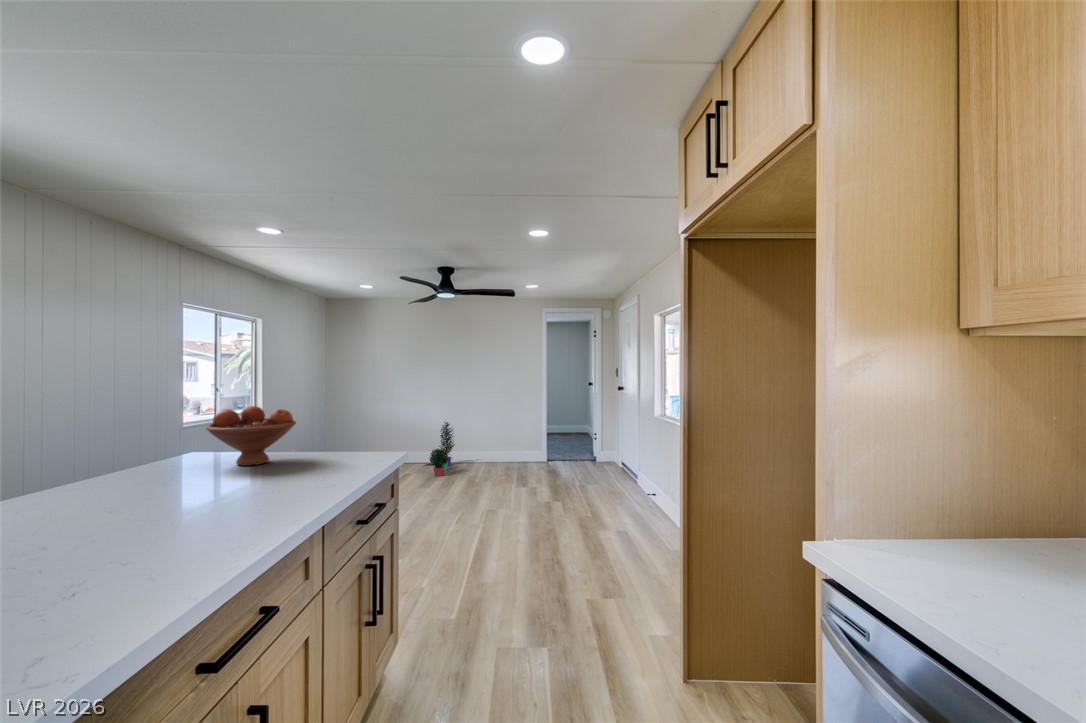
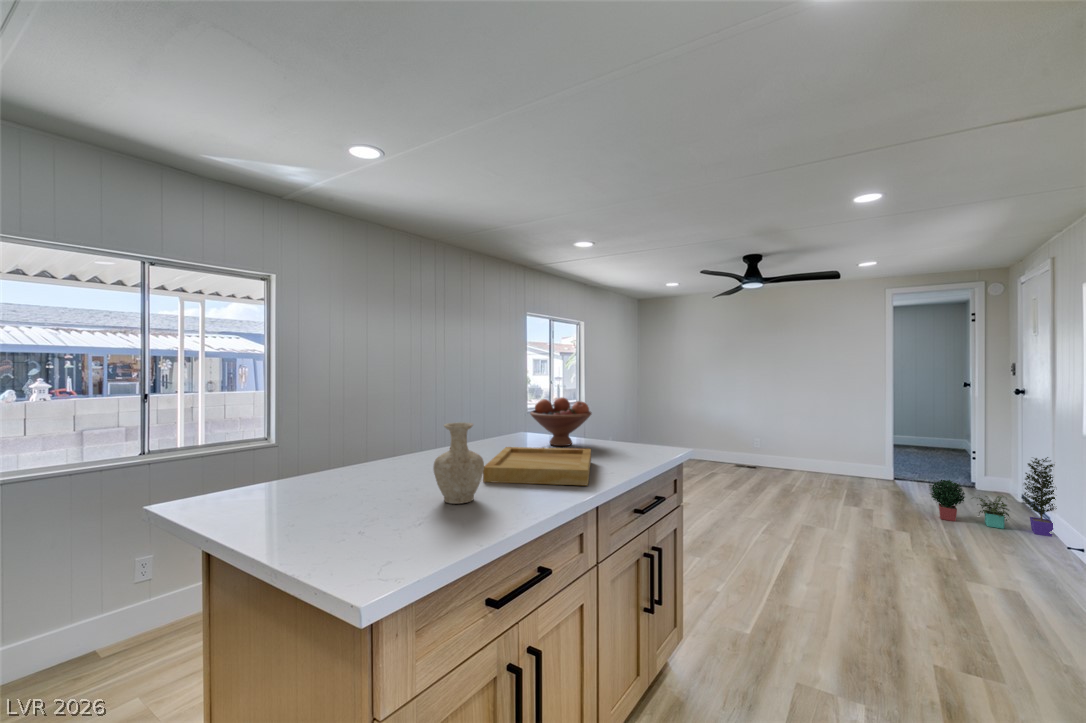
potted plant: present [429,422,455,477] -> present [929,457,1057,537]
vase: none [55,447,157,570] -> present [433,422,484,504]
tray: none [144,462,310,528] -> present [483,447,591,485]

